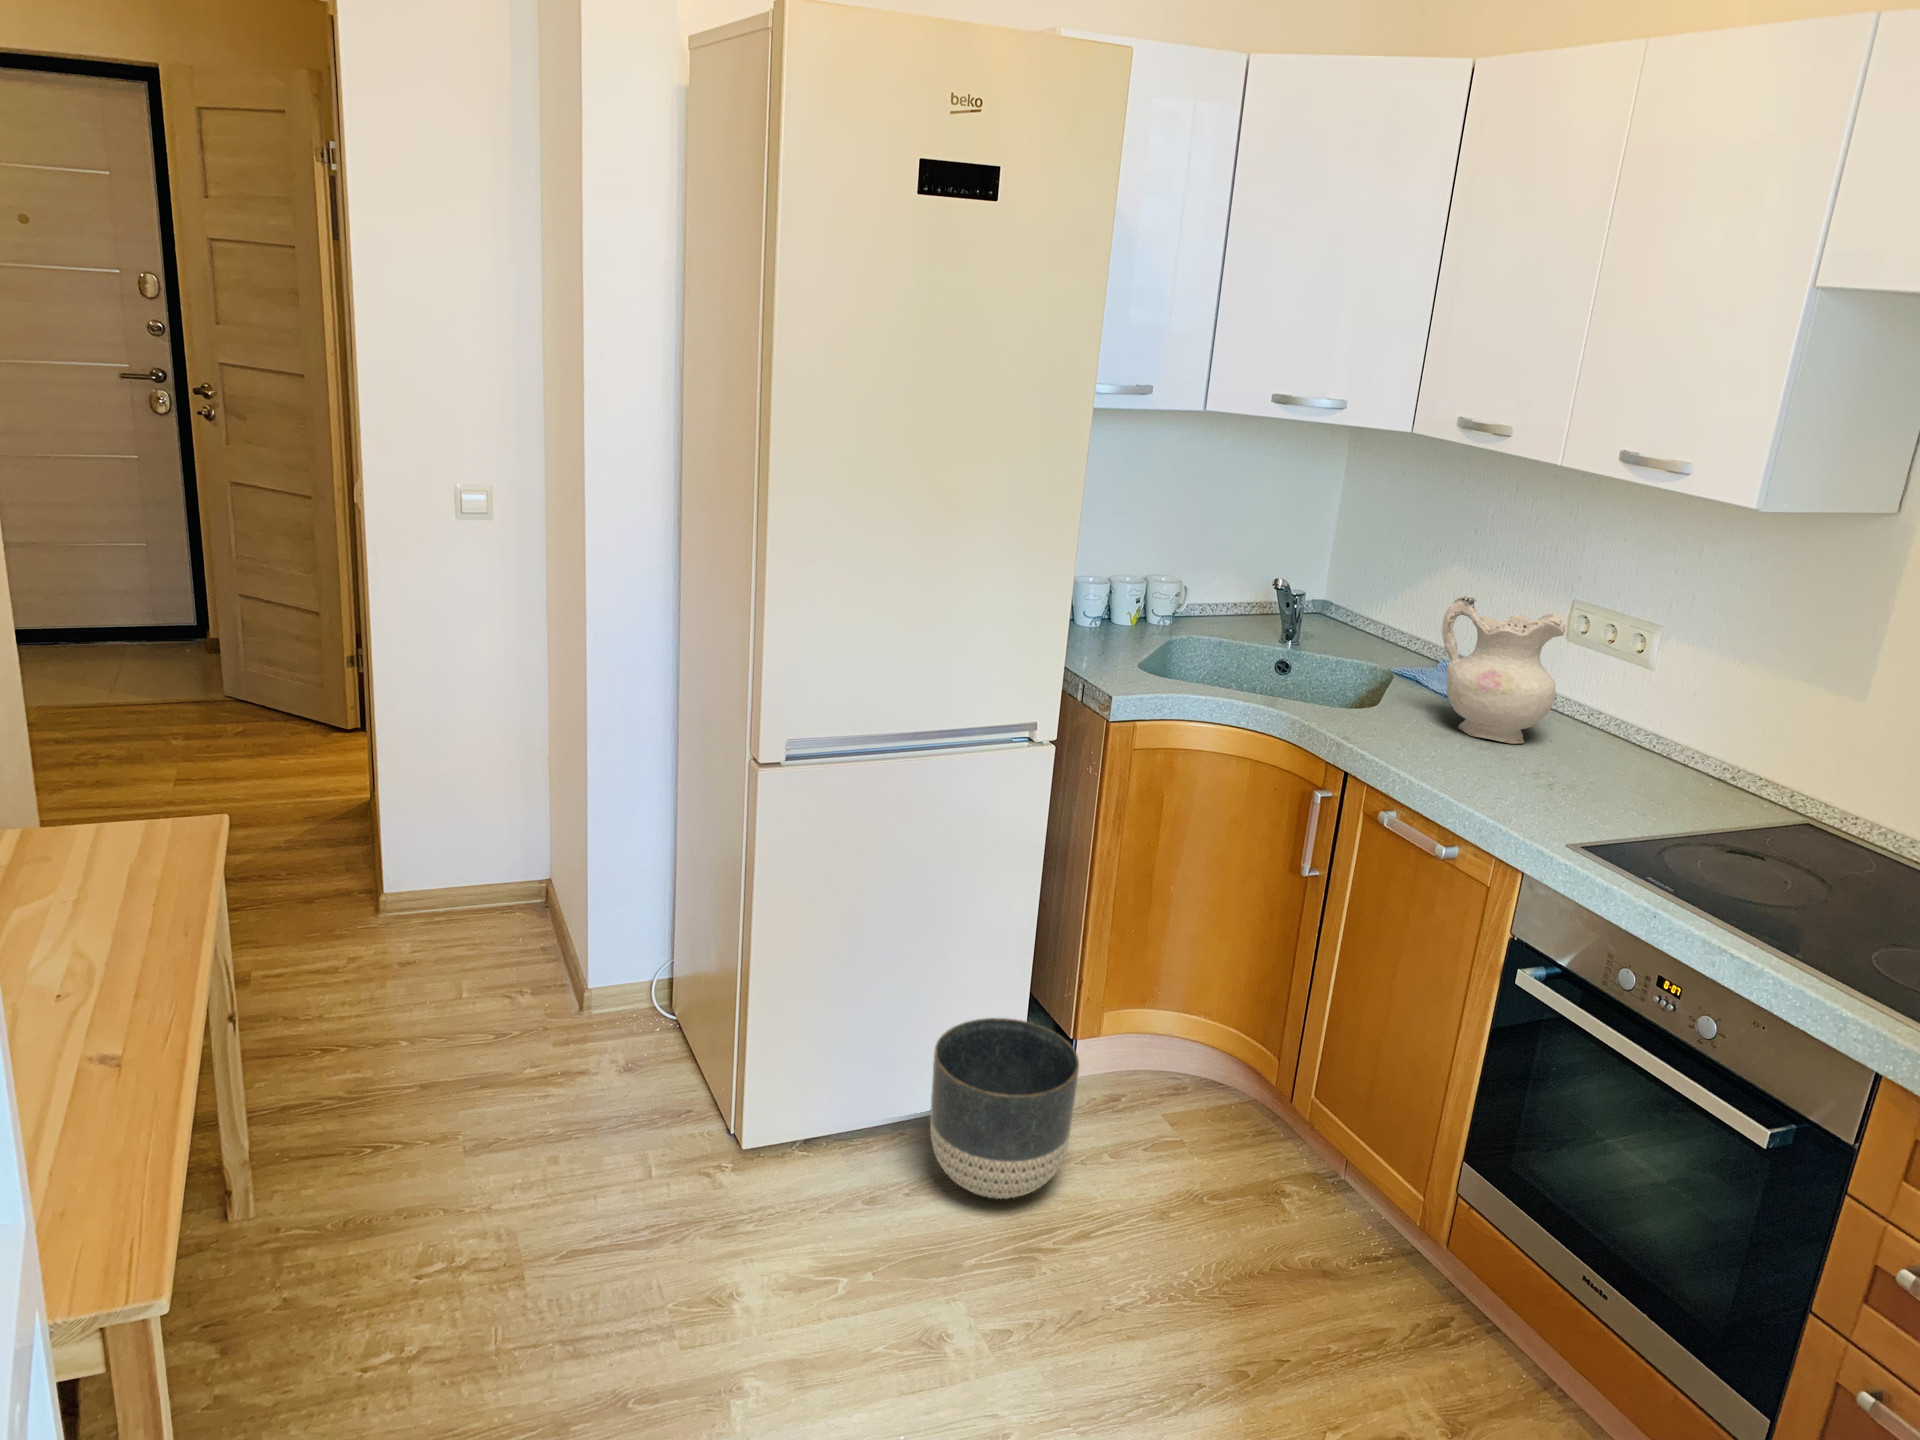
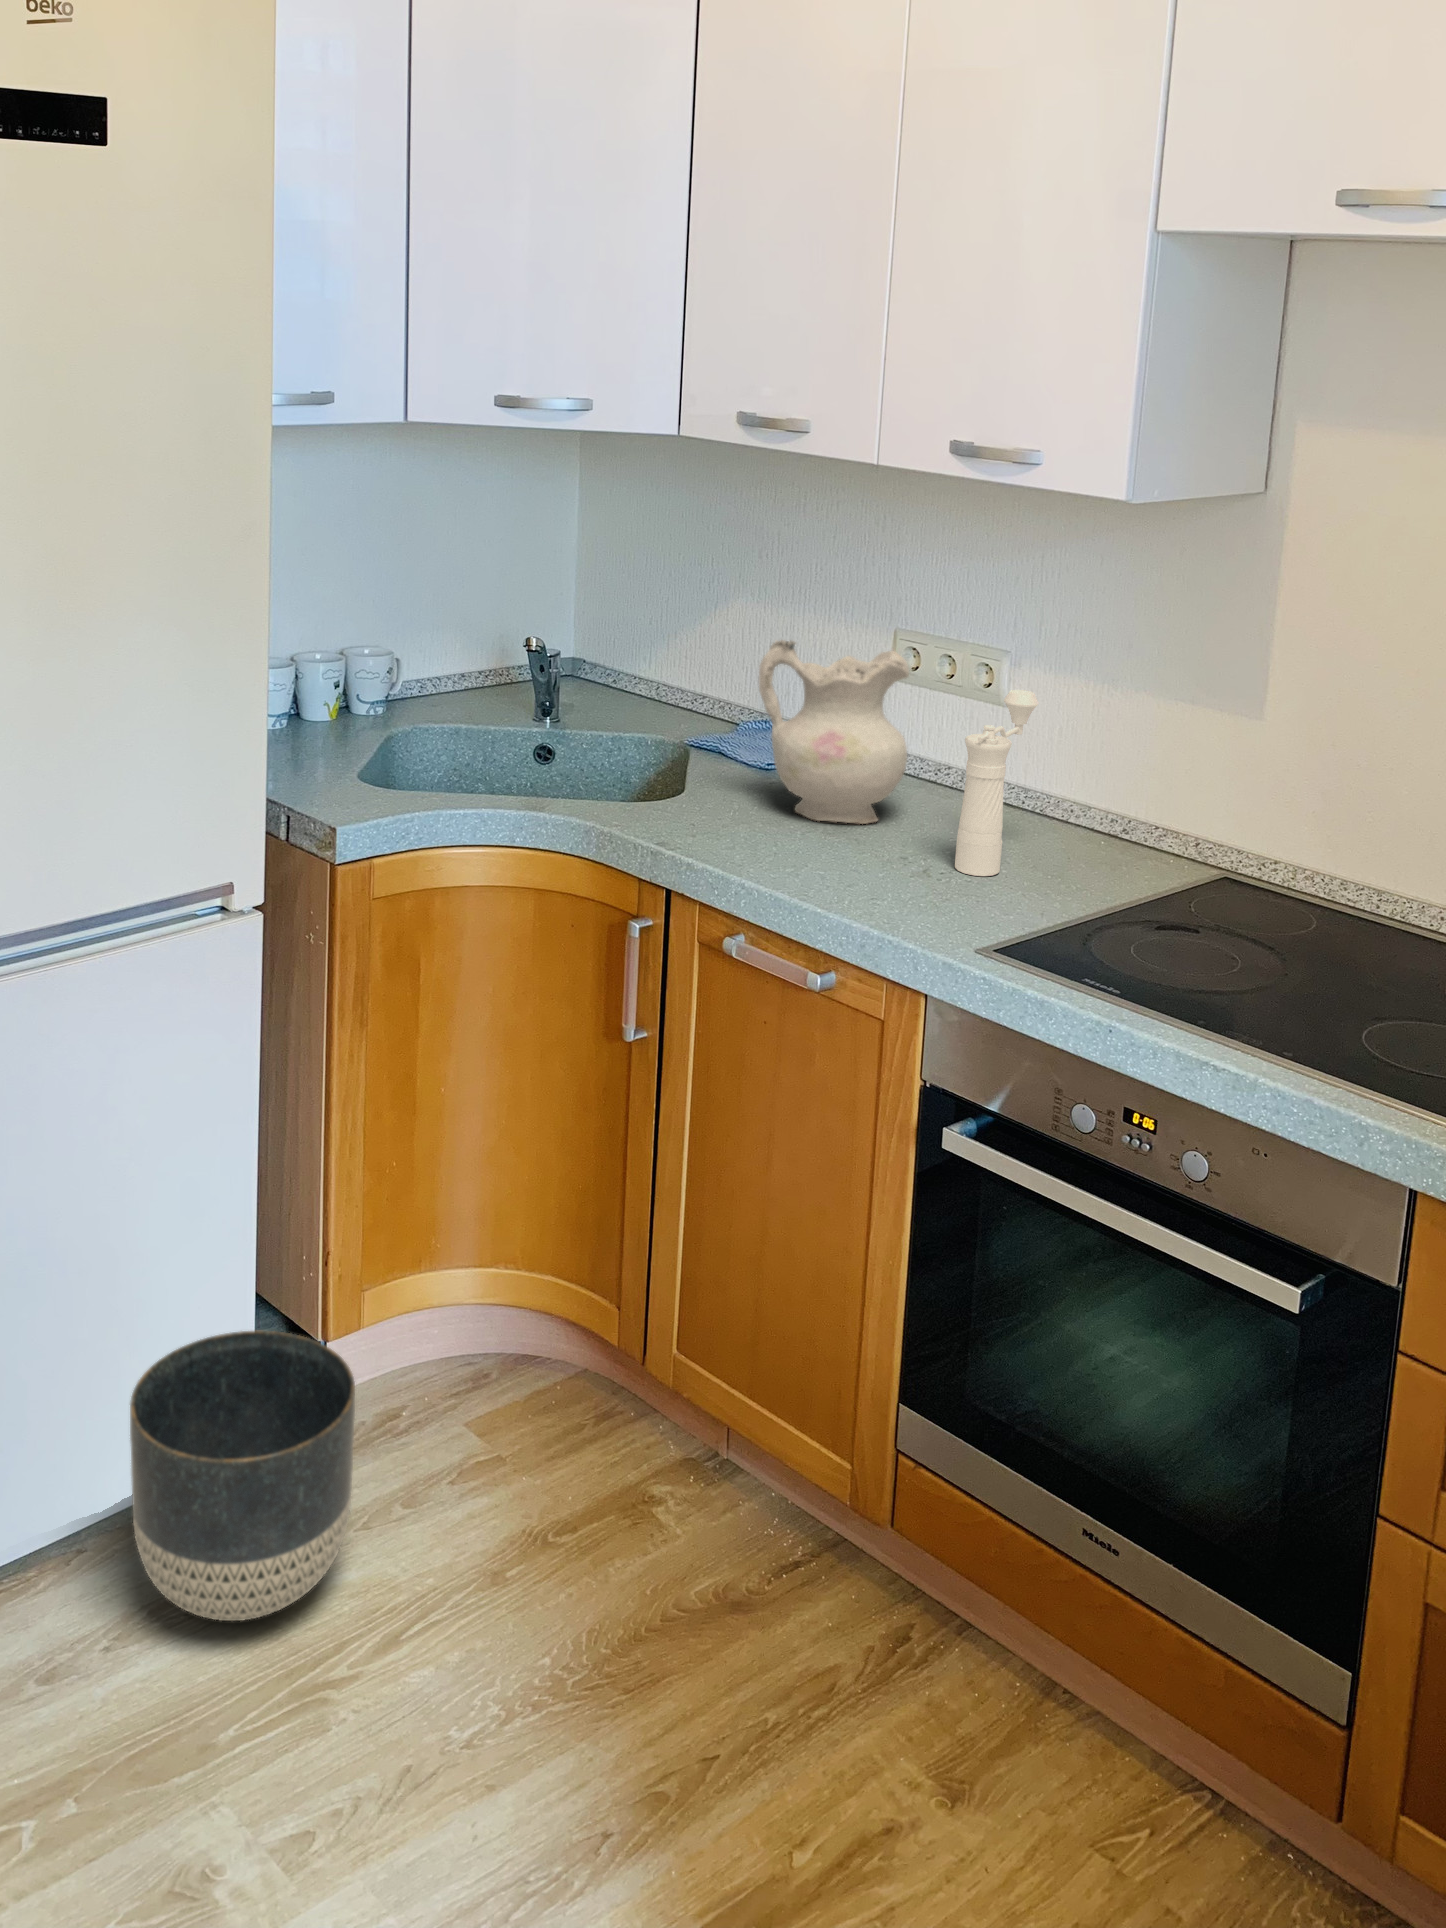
pepper mill: none [1573,654,1667,794] -> present [955,690,1038,876]

